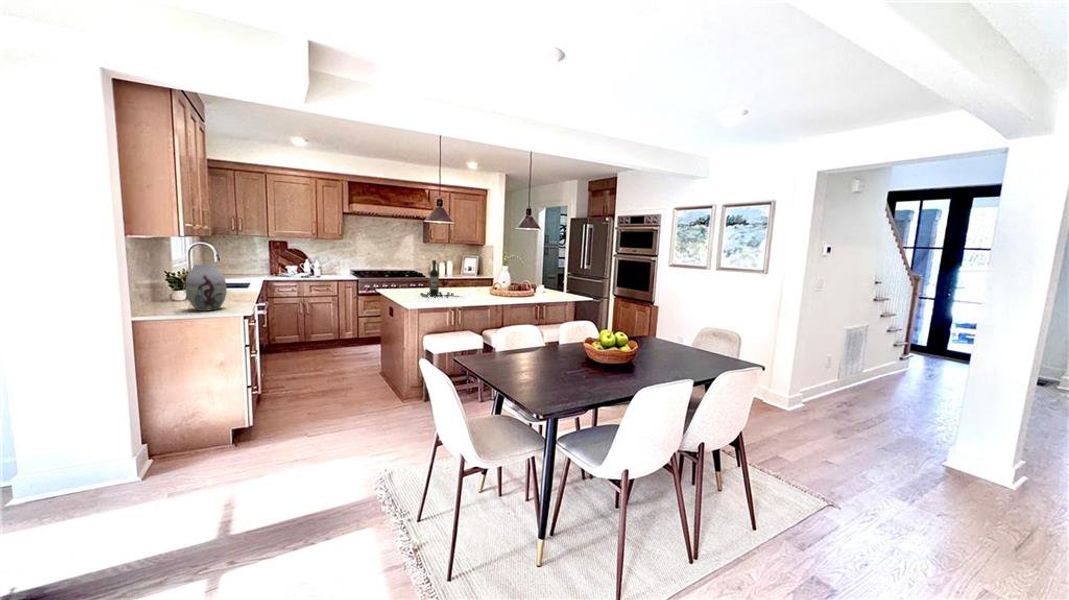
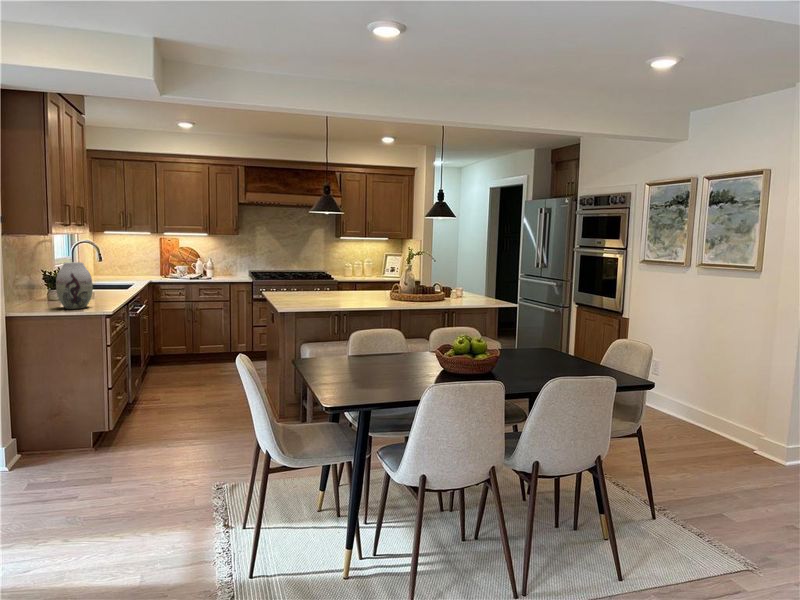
wine bottle: present [421,260,457,297] -> none [302,258,345,301]

